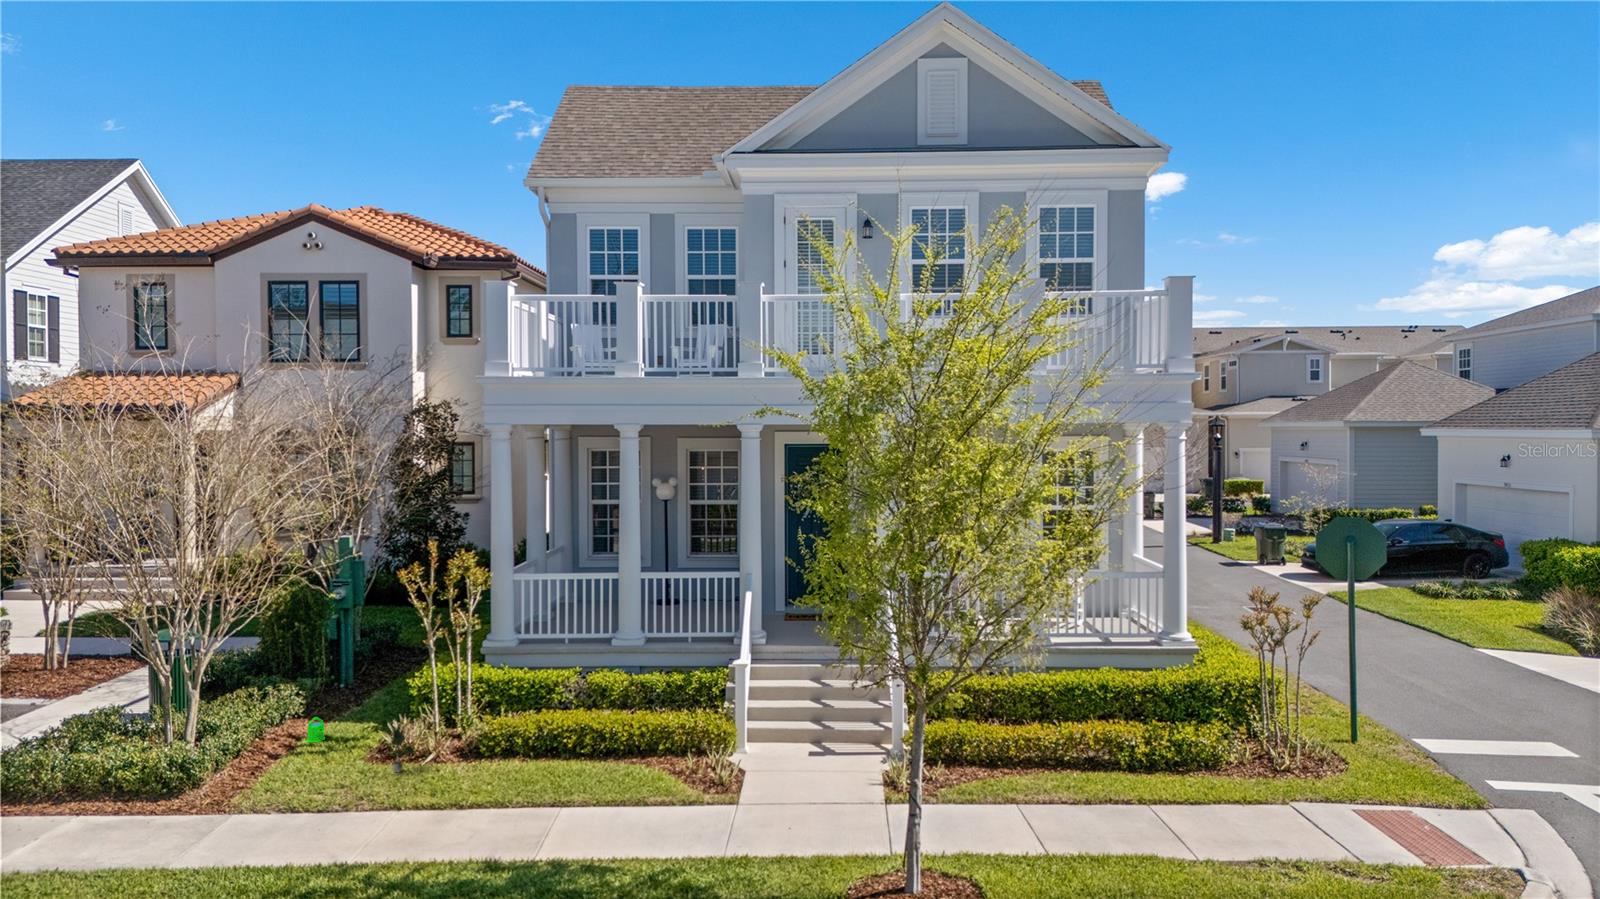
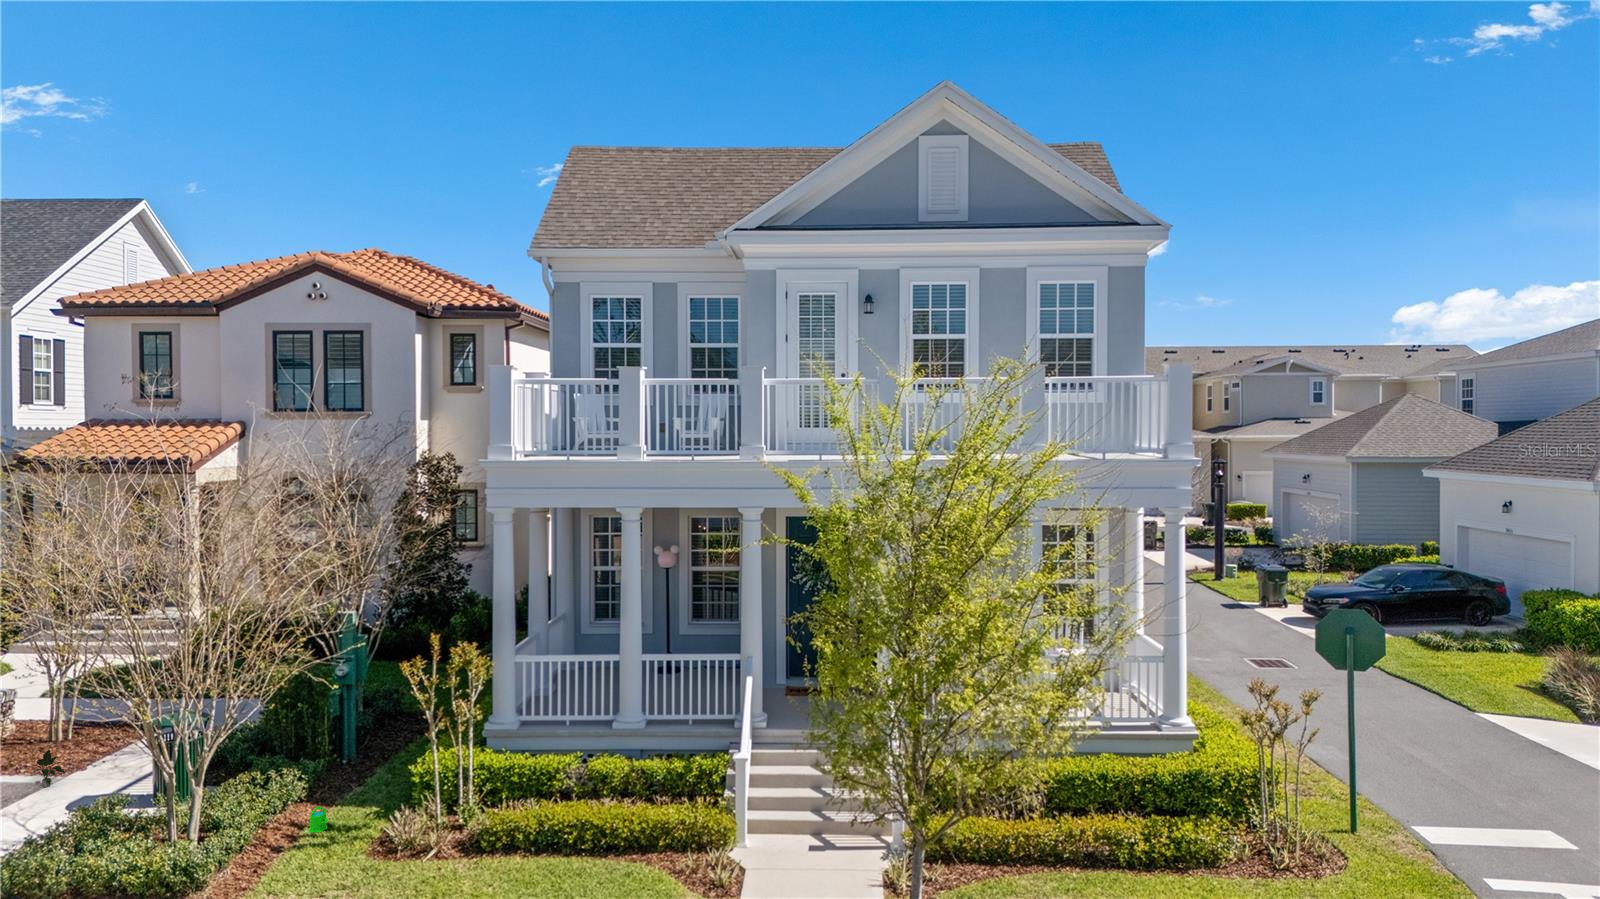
potted plant: present [385,726,415,773] -> present [32,749,65,787]

